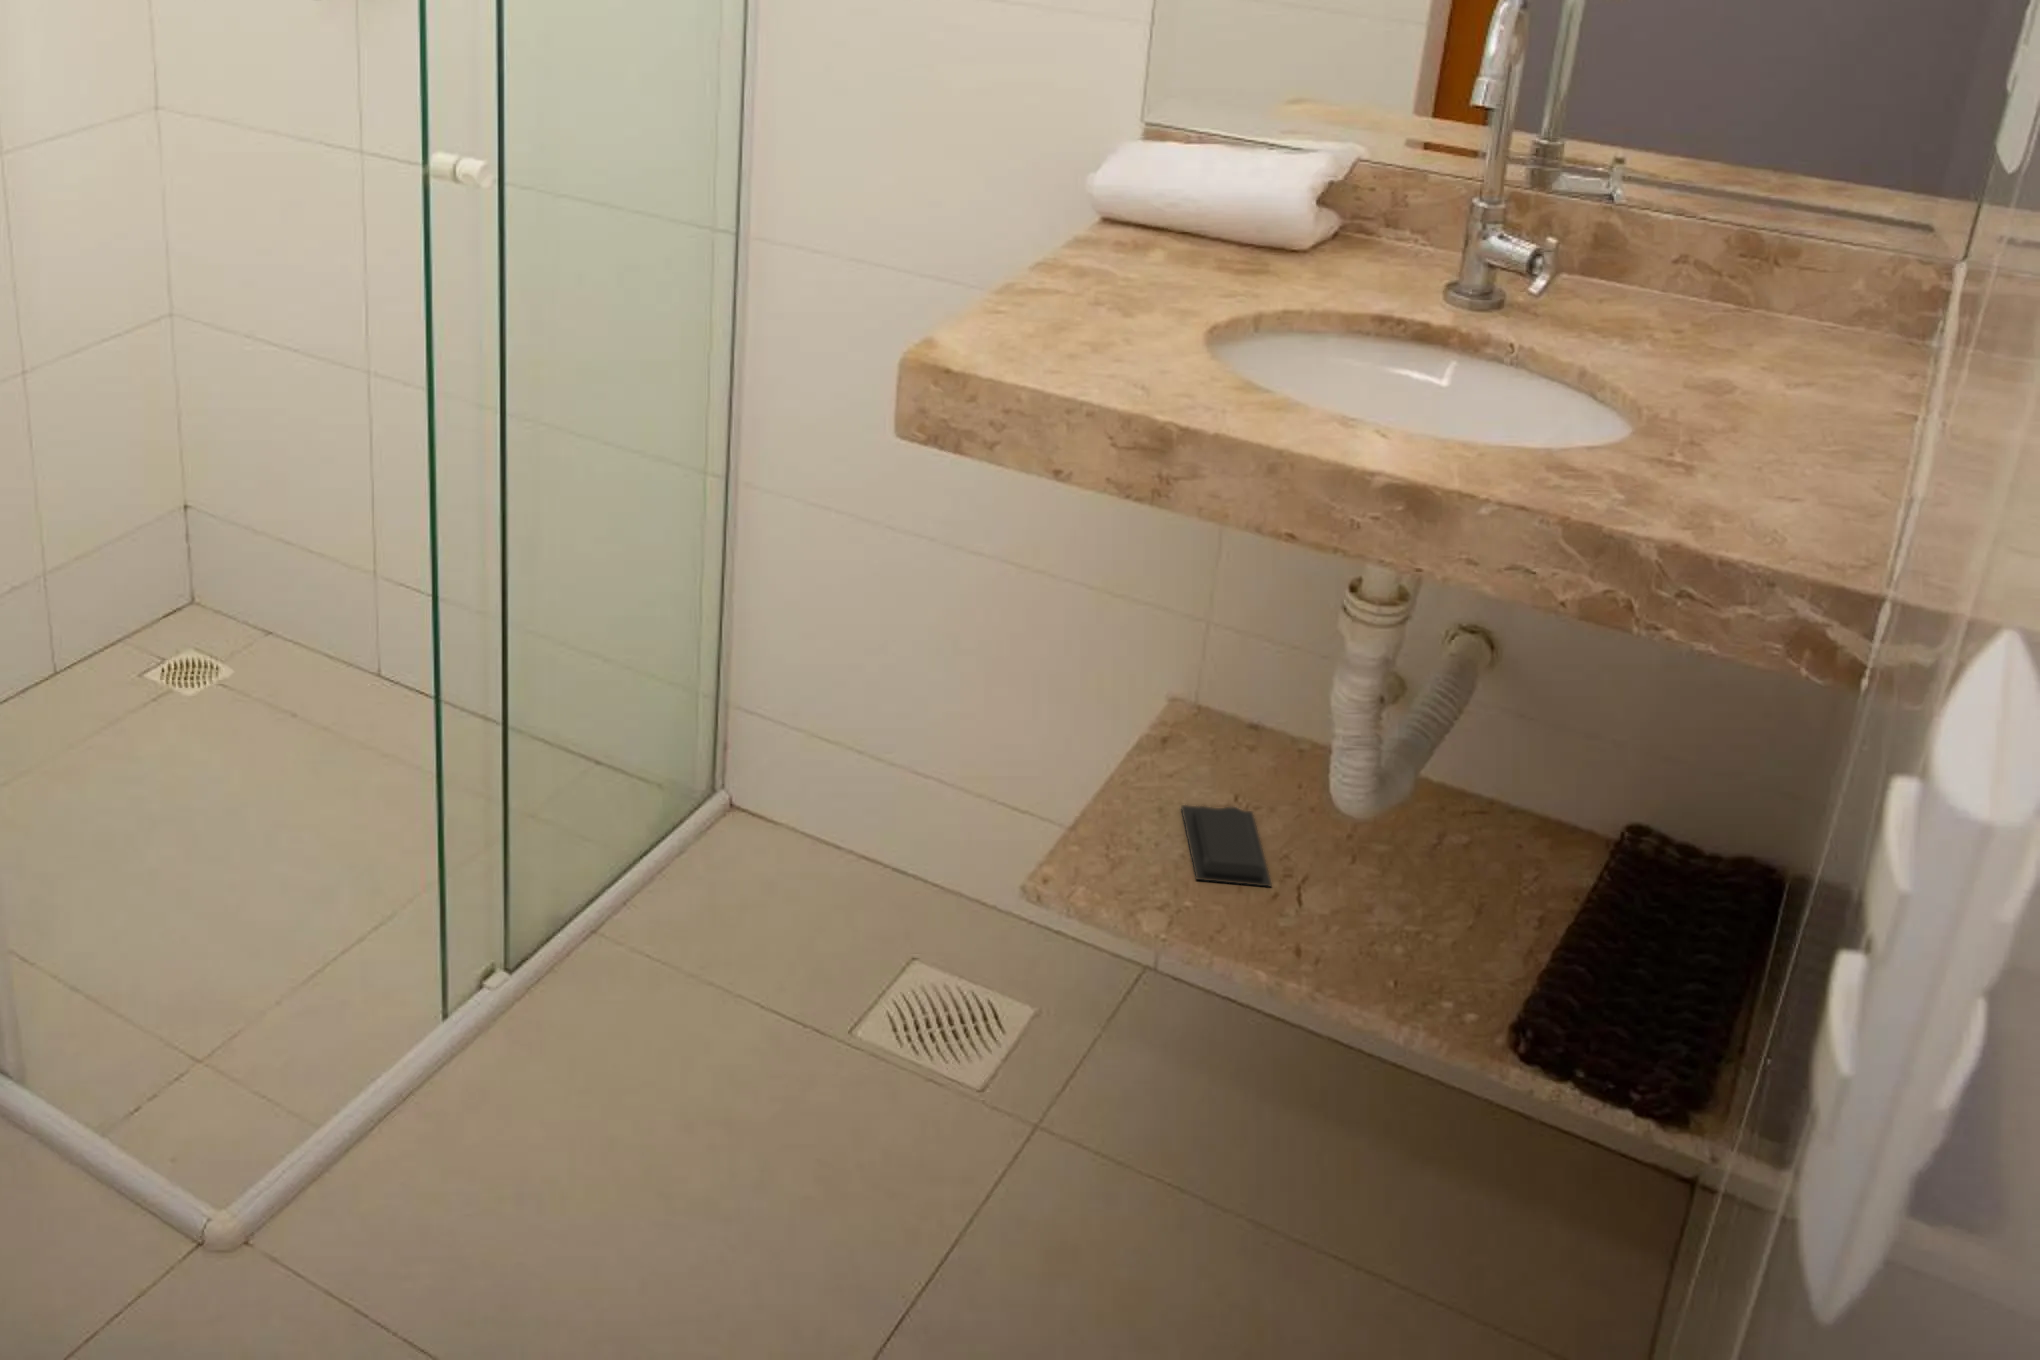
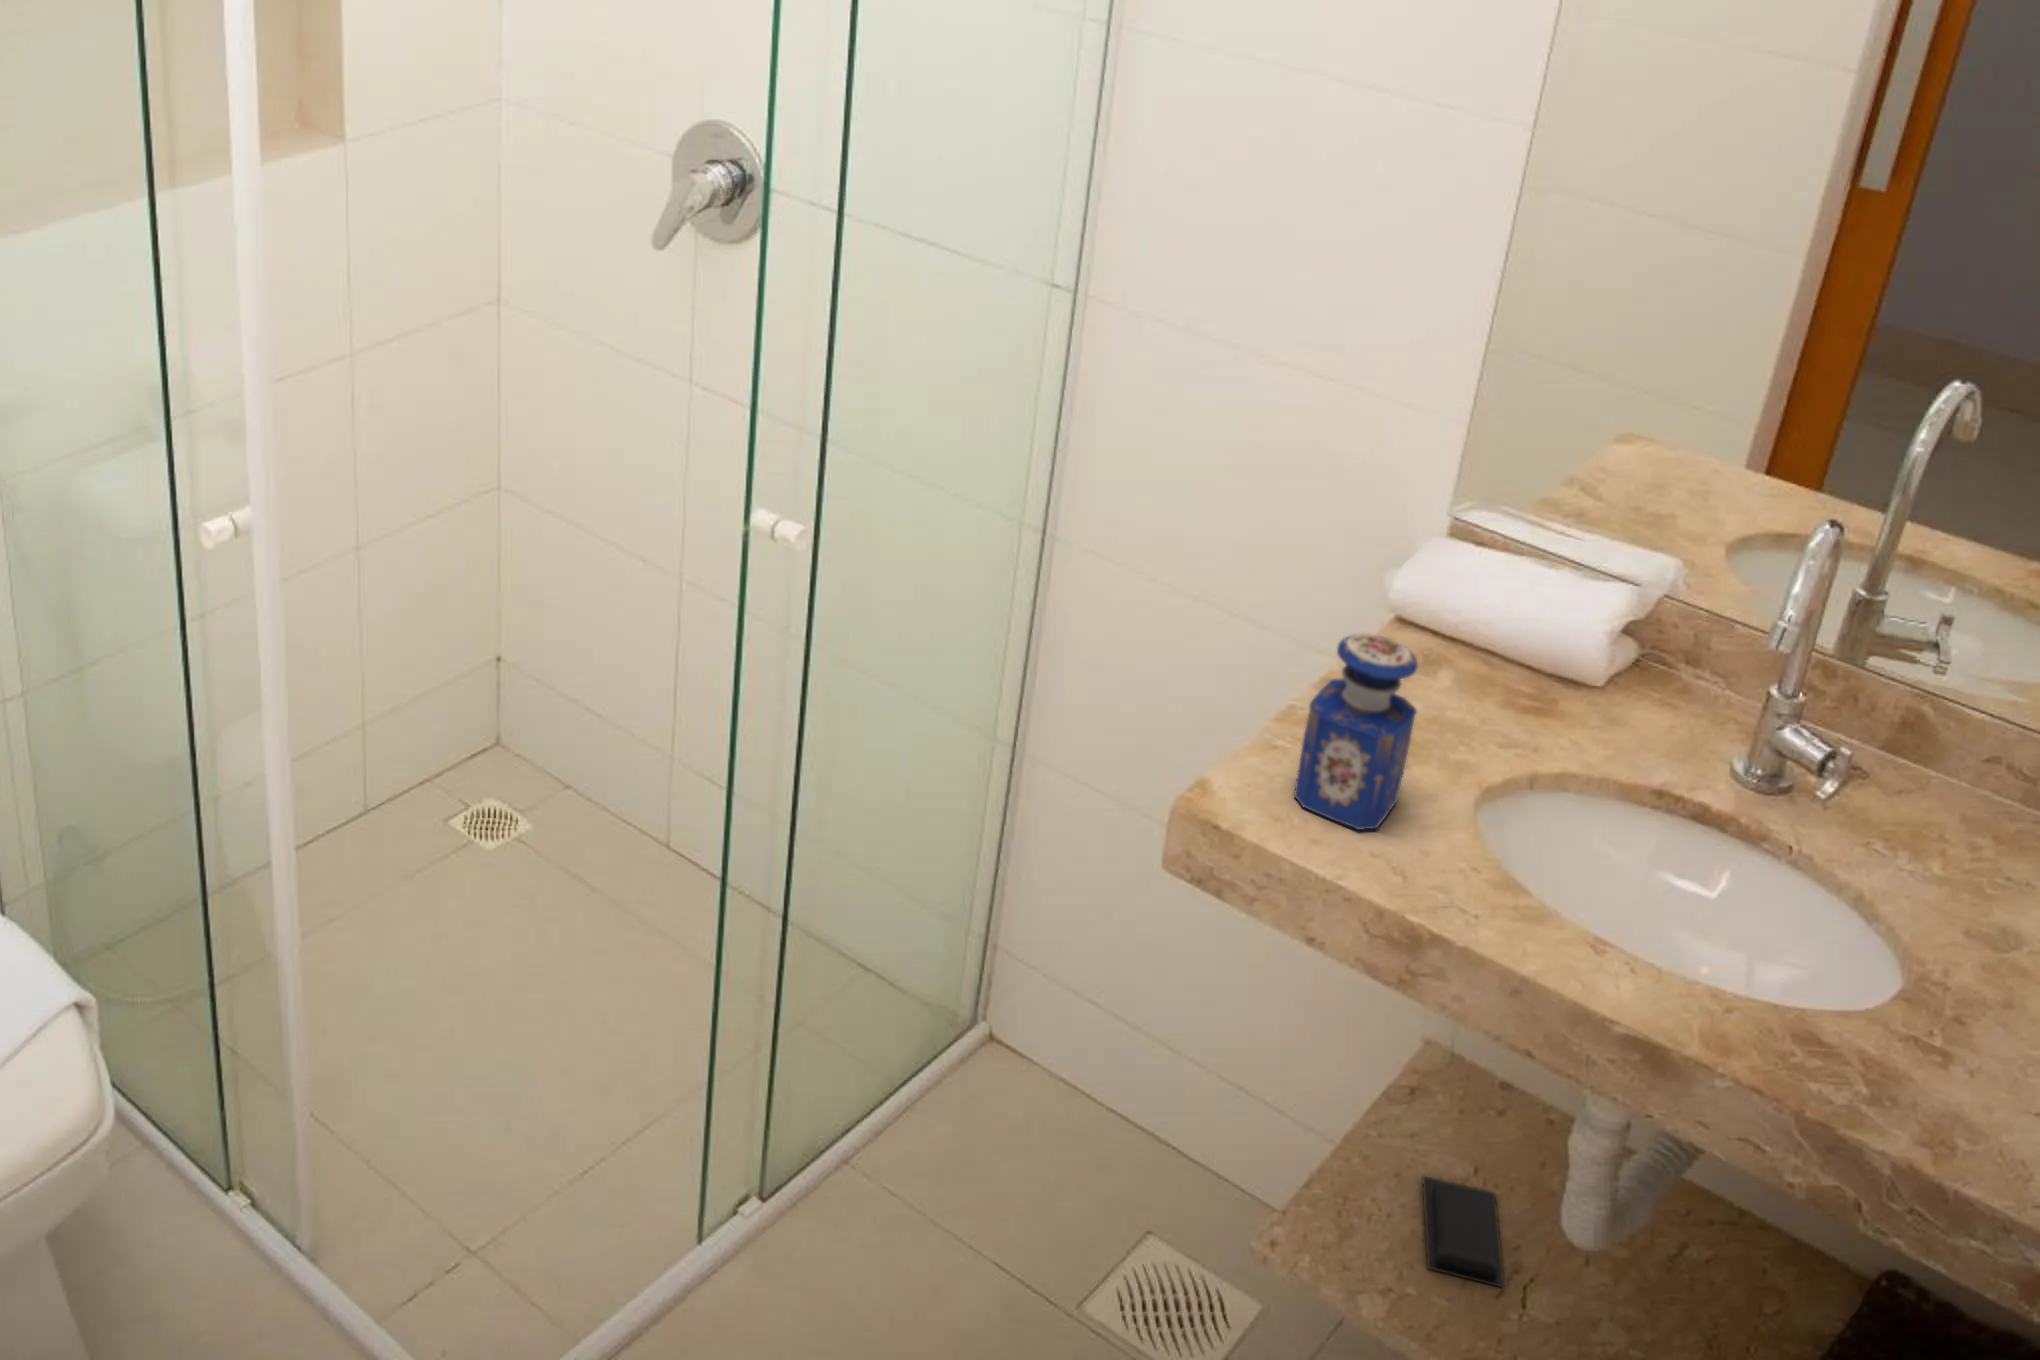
perfume bottle: none [1031,151,1145,353] -> present [1294,634,1417,830]

